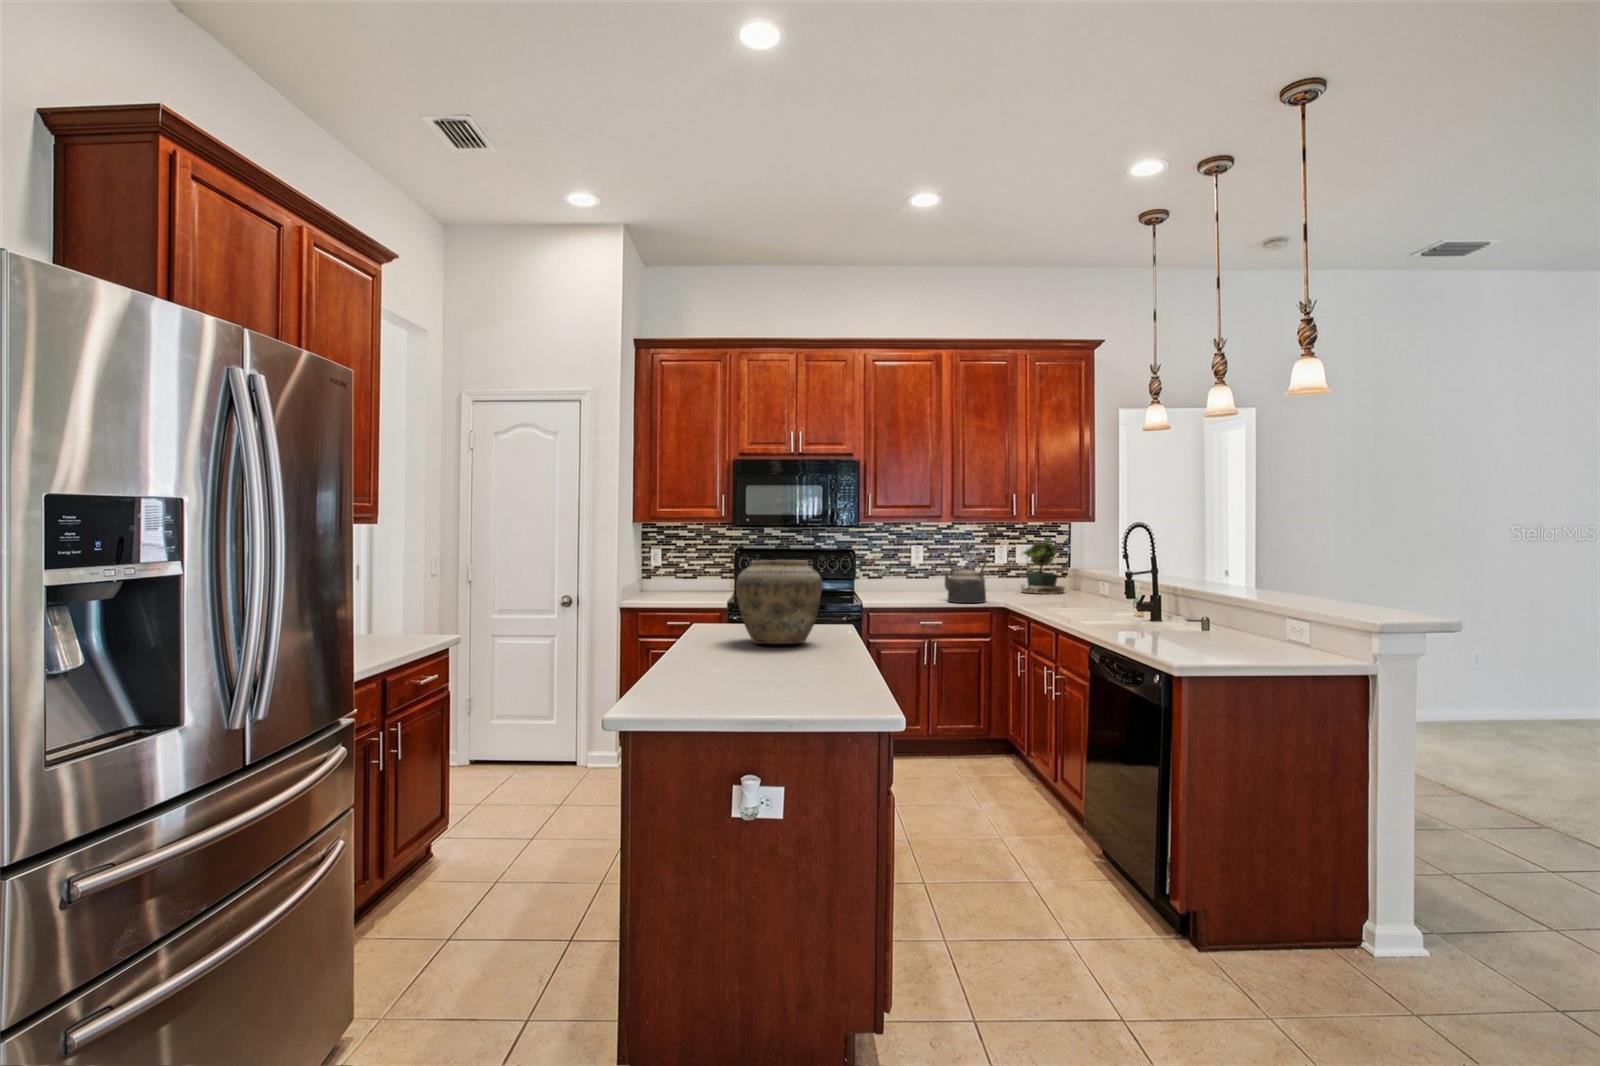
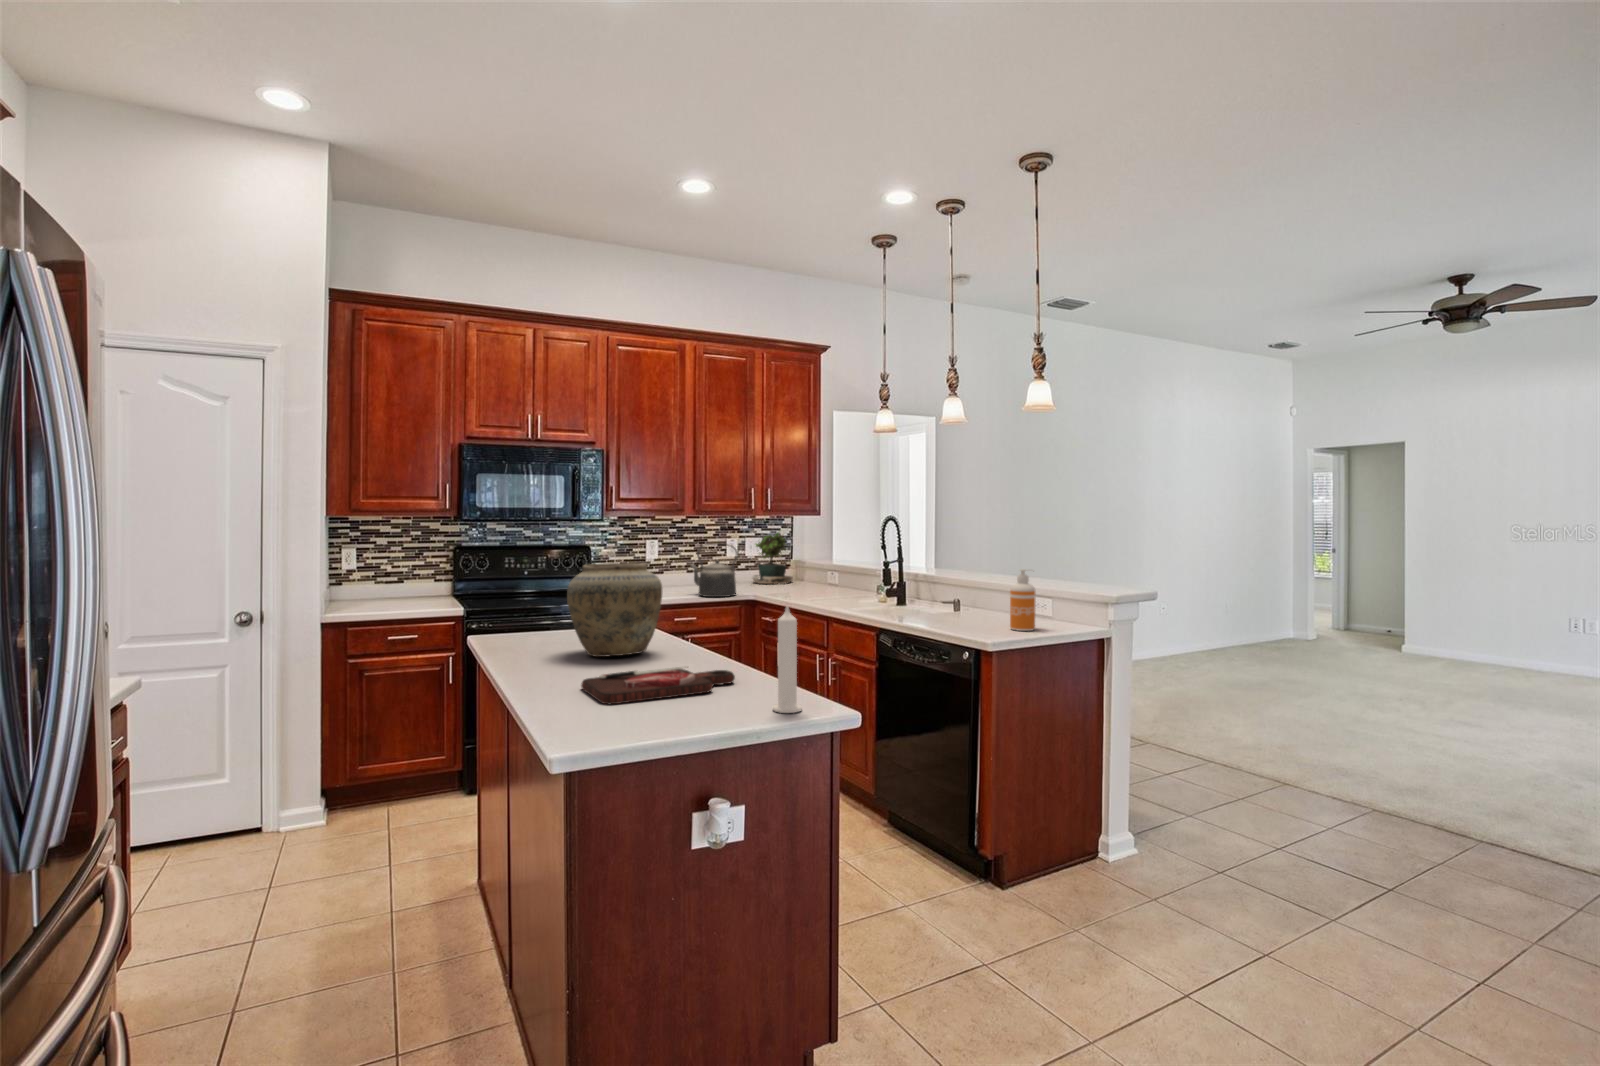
soap dispenser: none [1250,580,1284,655] -> present [1010,569,1035,631]
candle: none [827,597,856,704] -> present [773,606,802,713]
cutting board: none [695,655,838,681] -> present [581,666,735,704]

